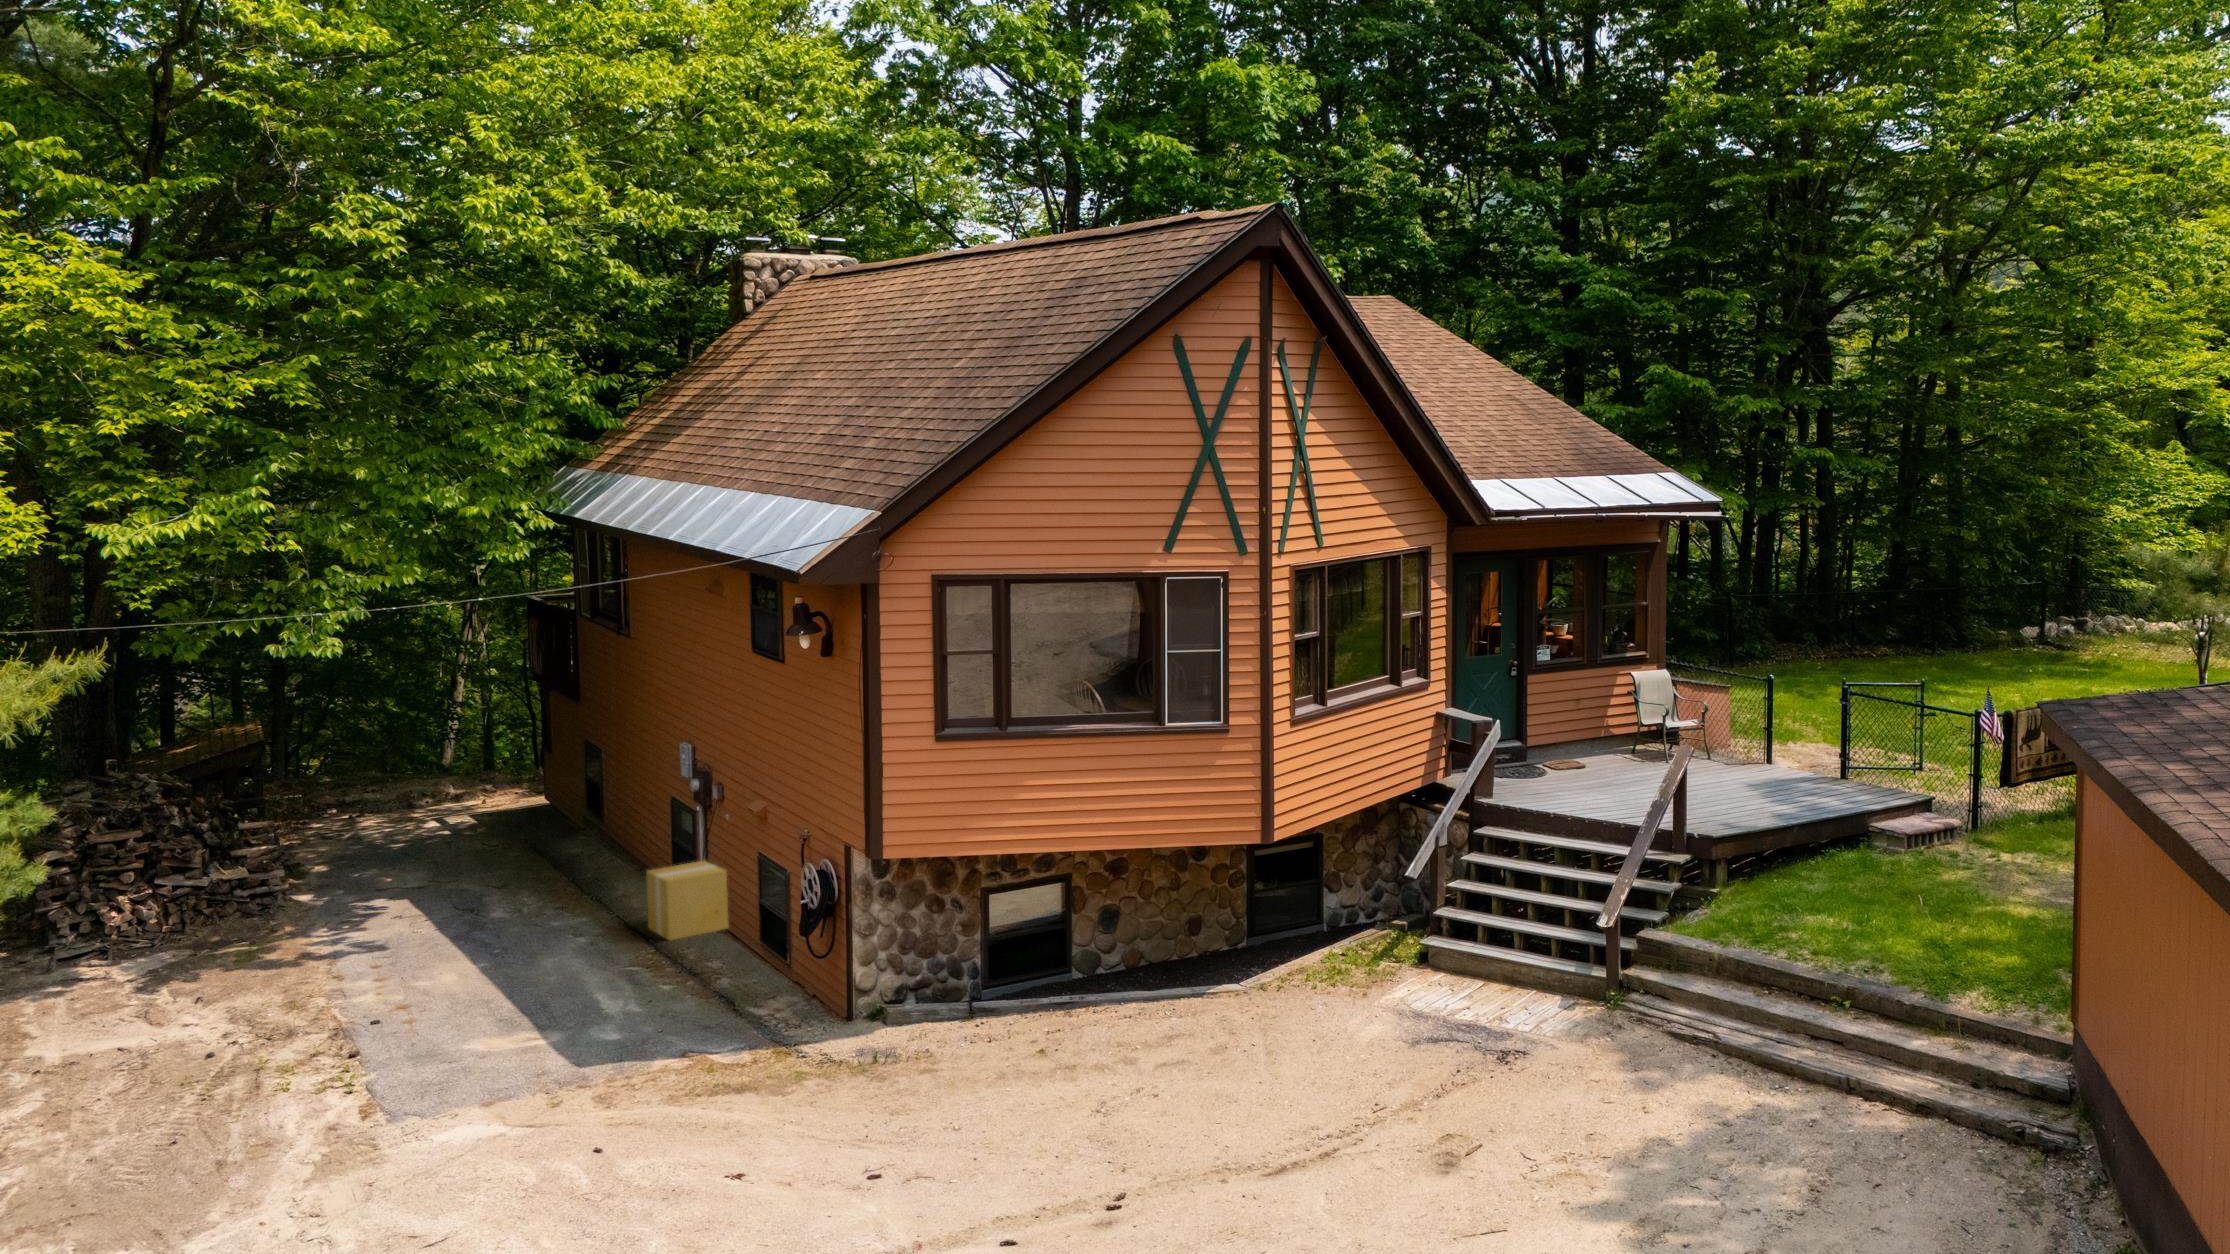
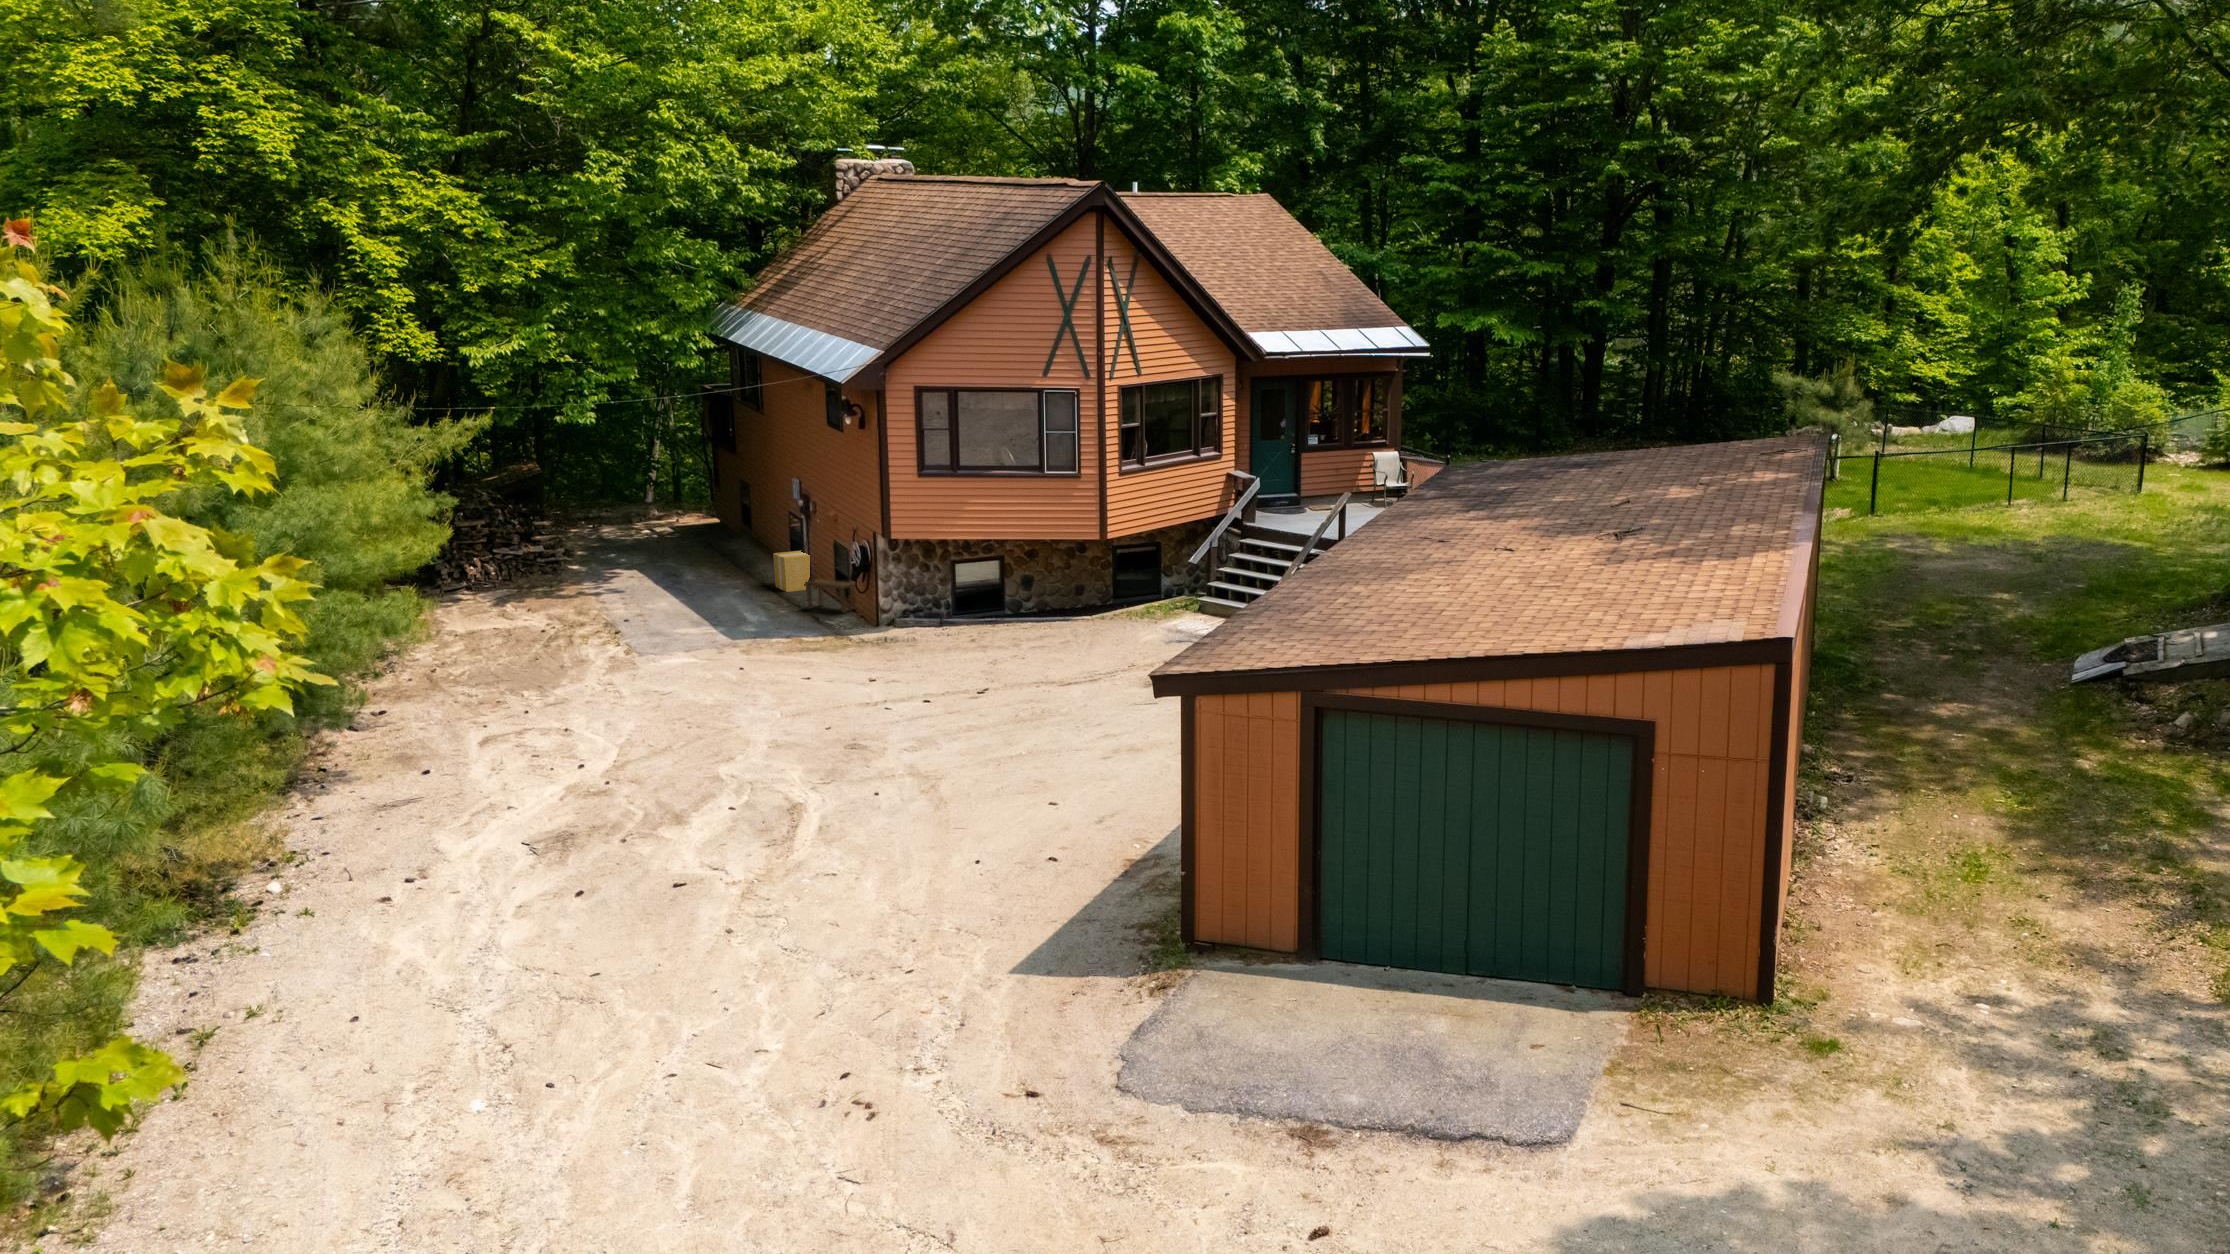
bench: none [710,926,809,993] -> present [806,580,855,613]

